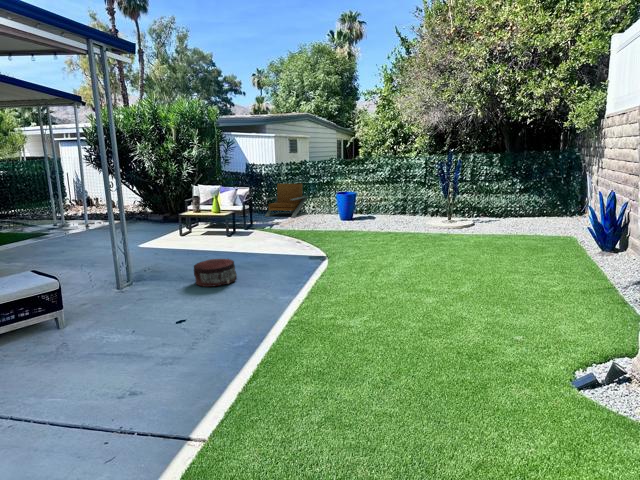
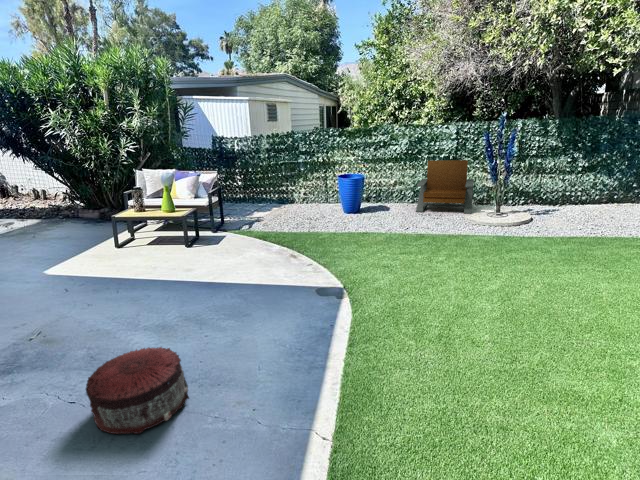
lounge chair: present [264,184,308,218] -> present [416,160,474,214]

